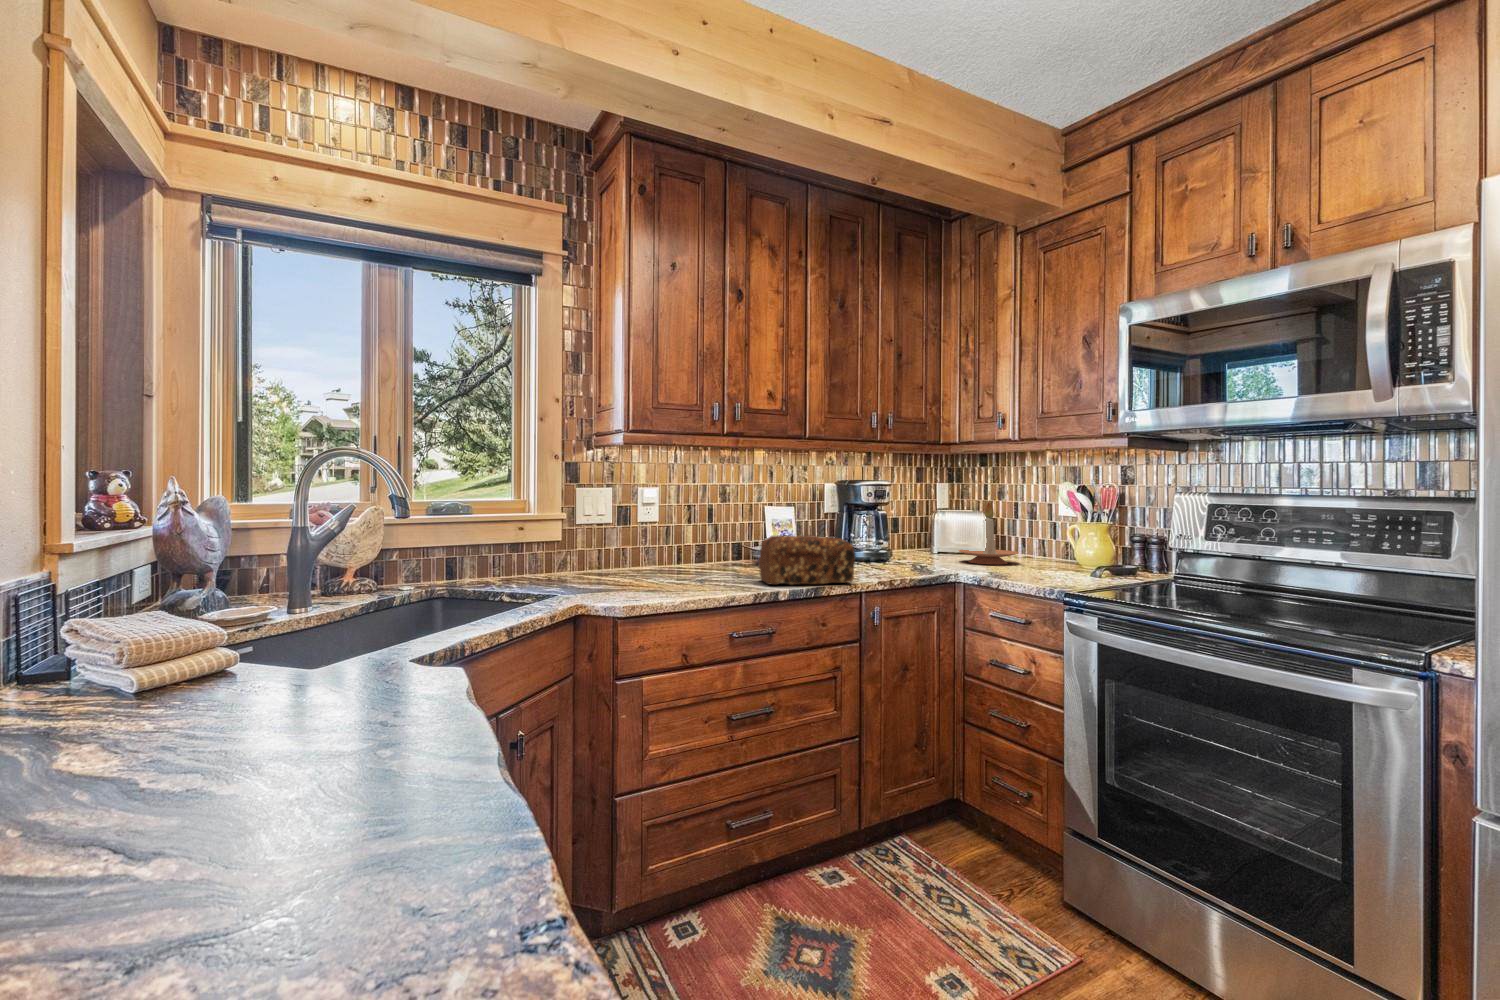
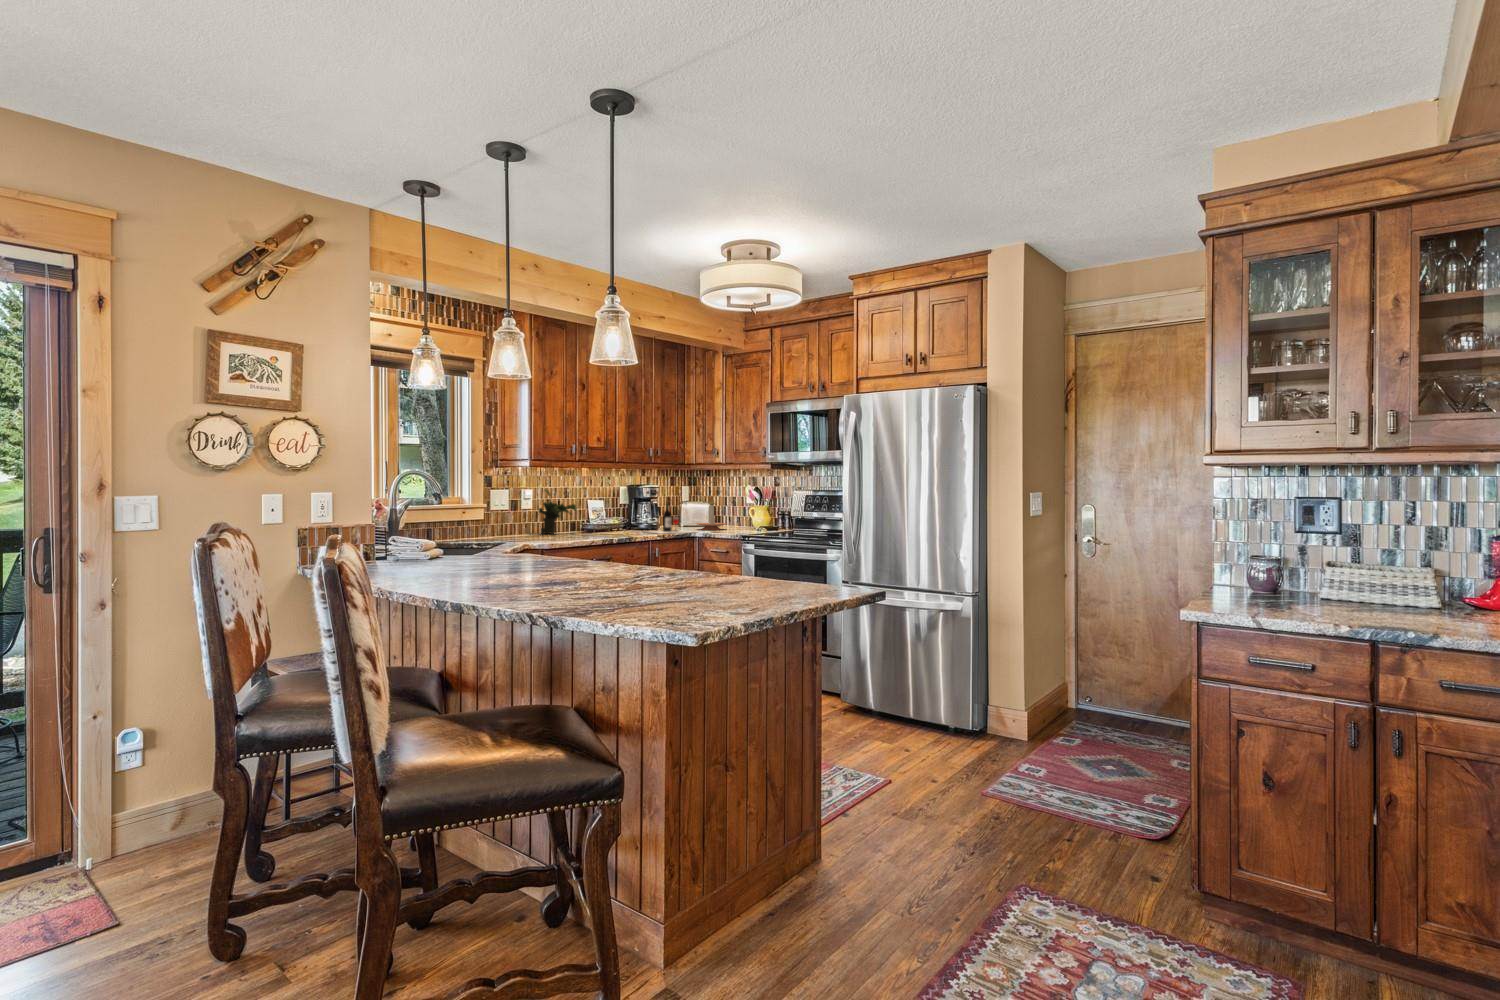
potted plant: none [660,487,738,565] -> present [538,489,577,534]
wine bottle: none [856,515,965,574] -> present [651,504,689,534]
bread loaf: present [759,535,855,585] -> none [598,513,648,537]

